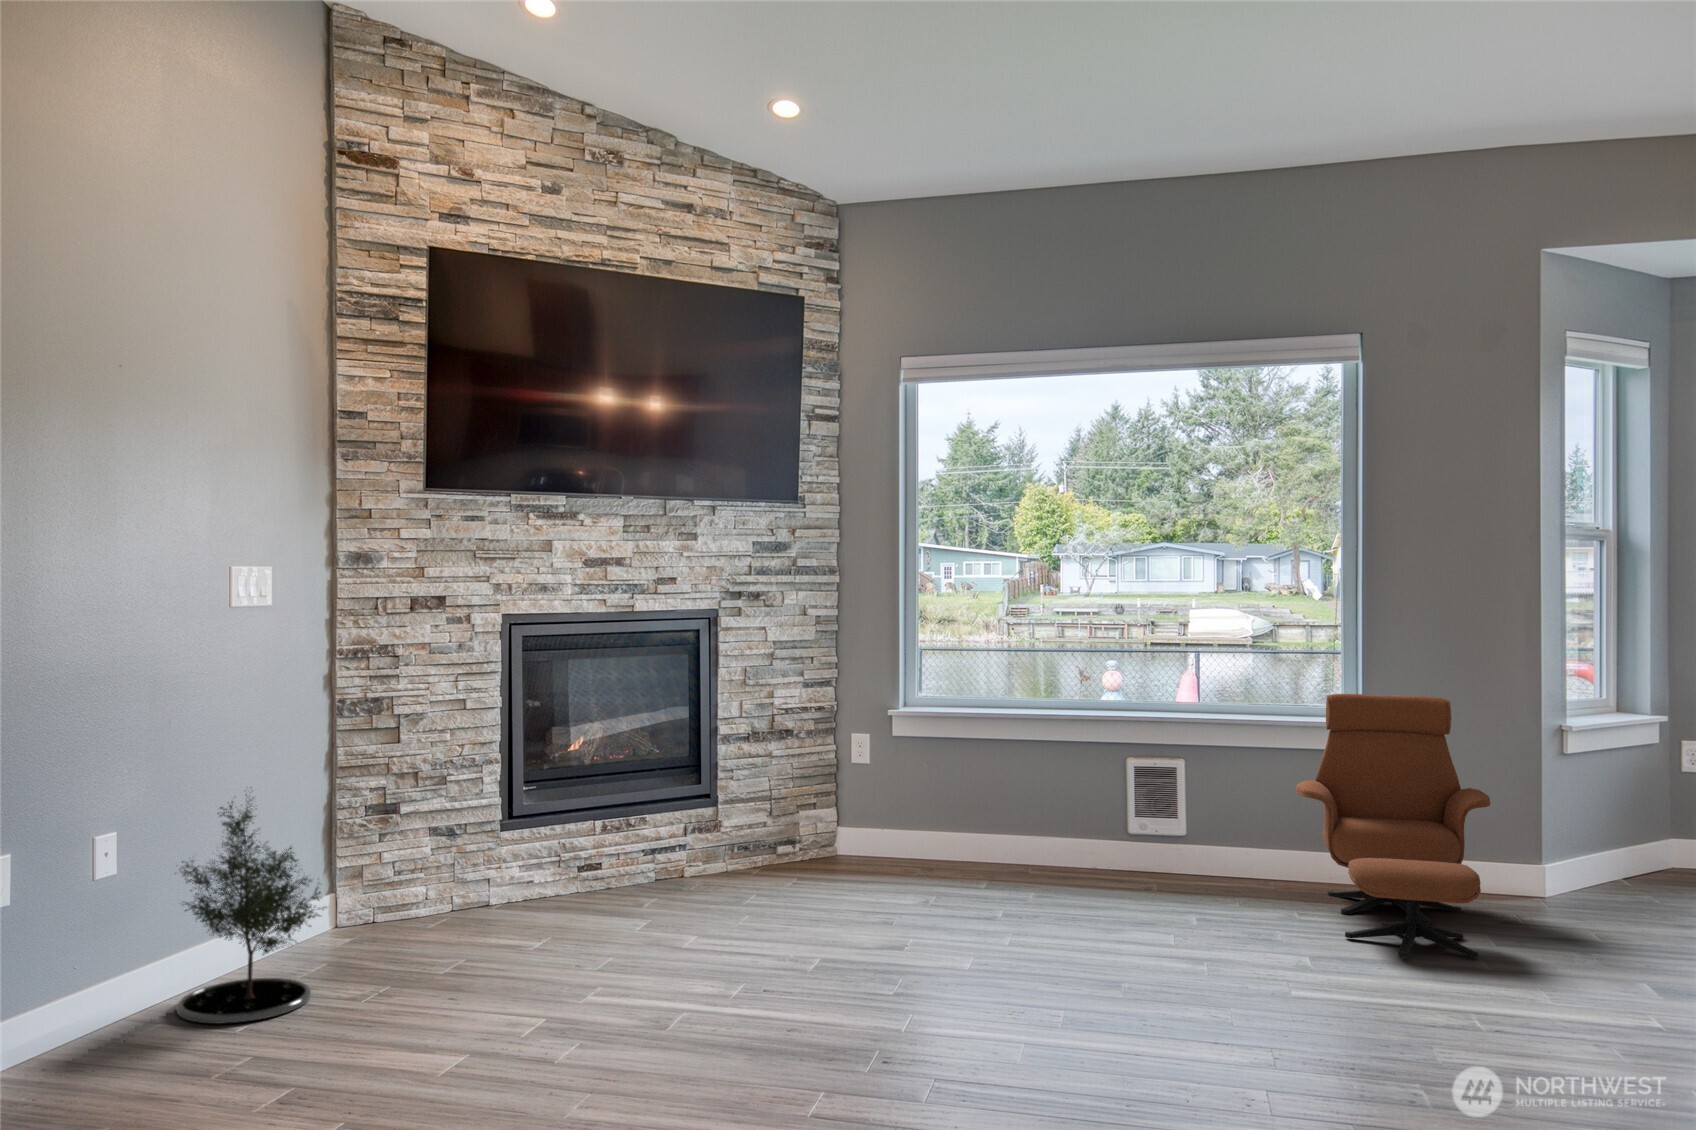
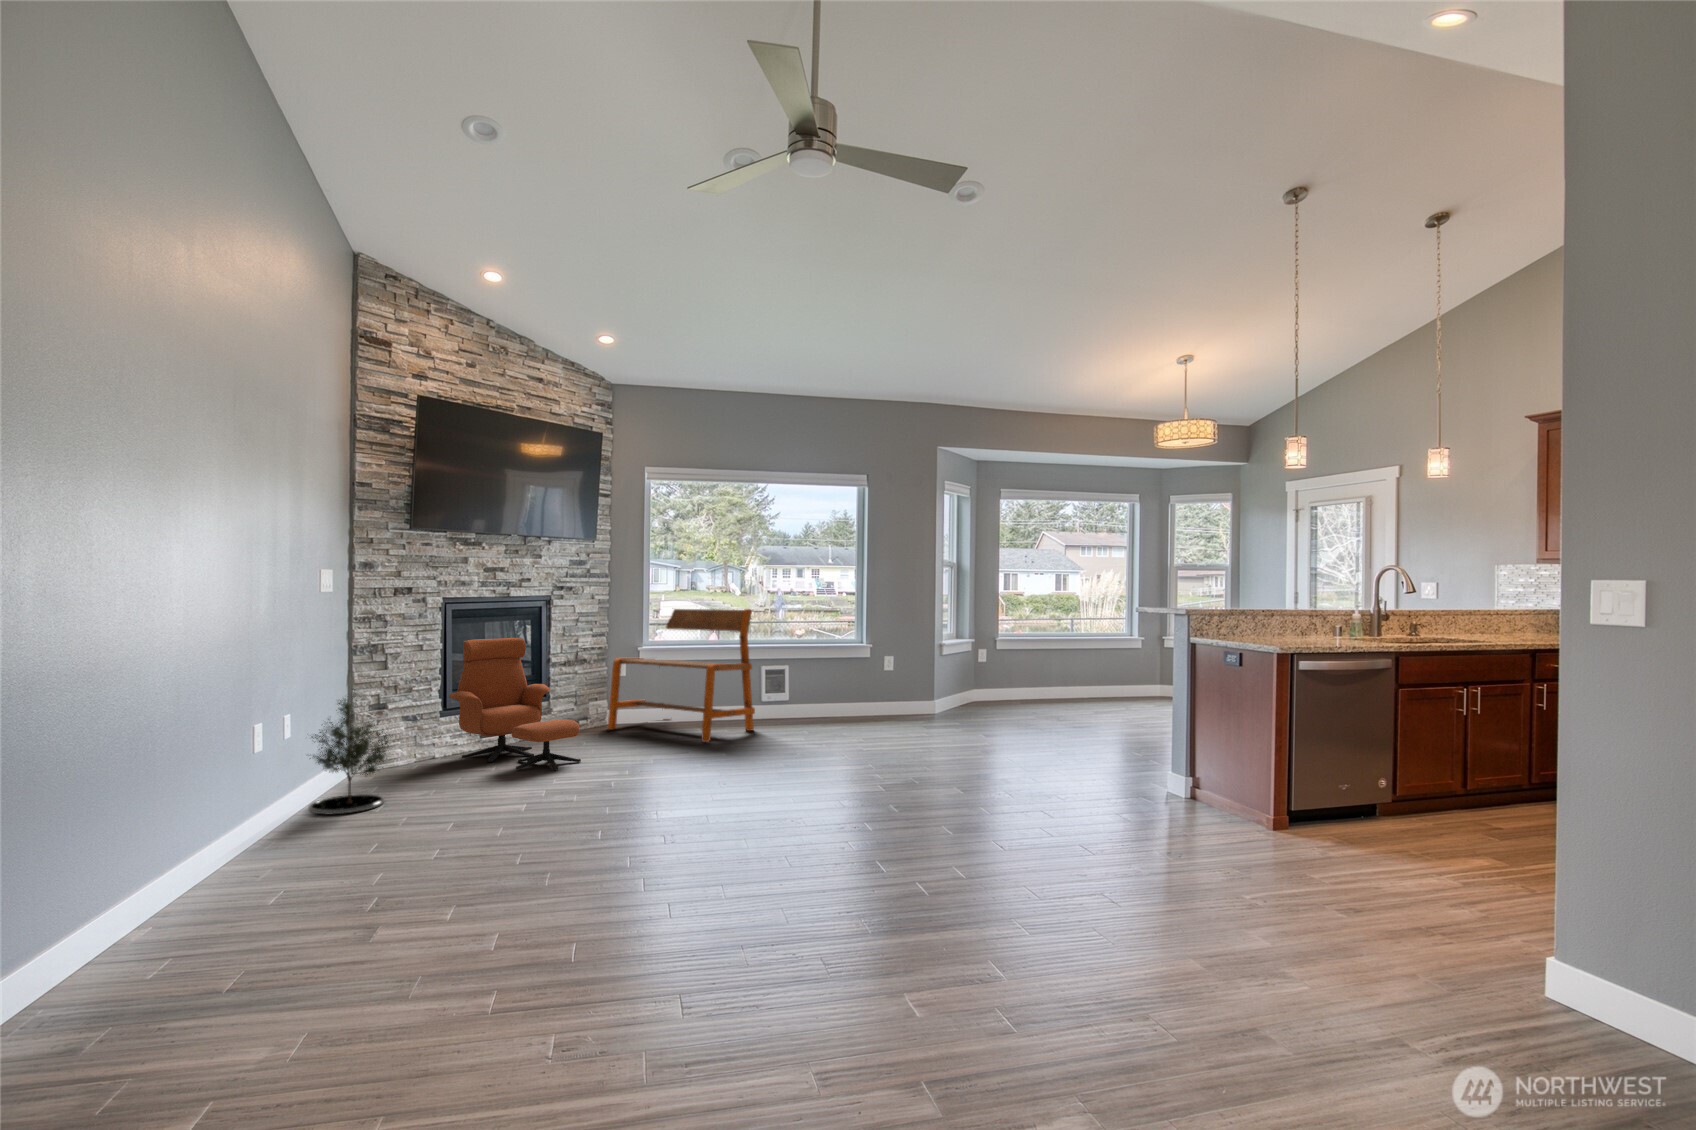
bench: none [824,635,1100,923] -> present [608,609,755,742]
lounge chair: present [1296,694,1490,958] -> present [449,638,581,769]

